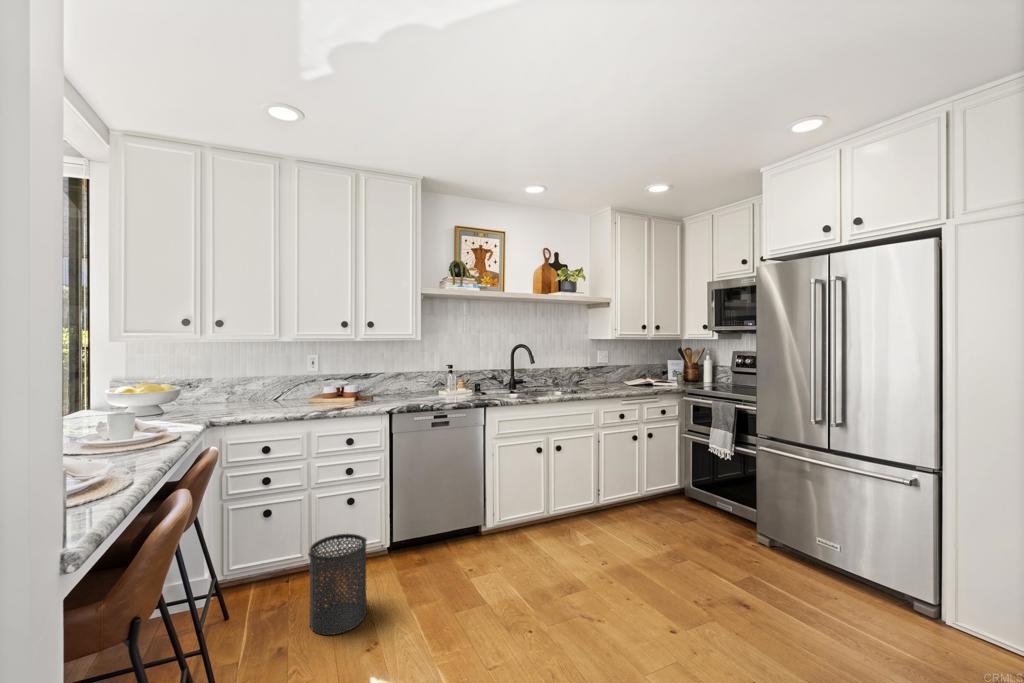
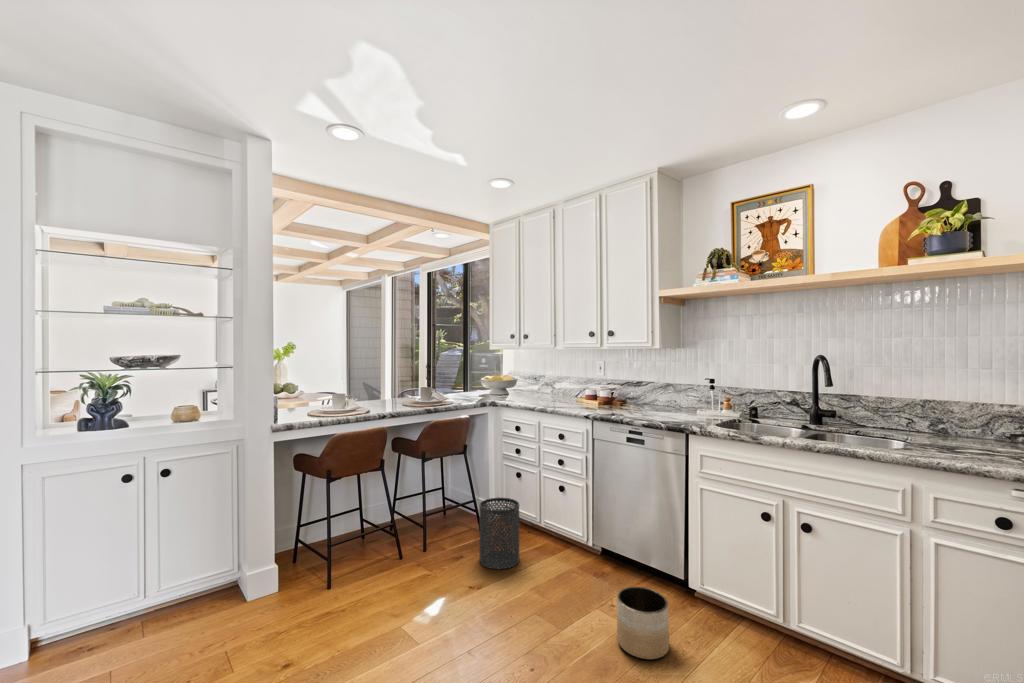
planter: none [512,525,549,575] -> present [617,587,669,659]

